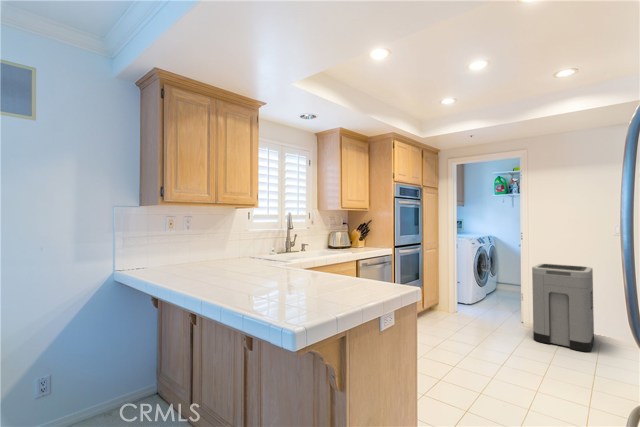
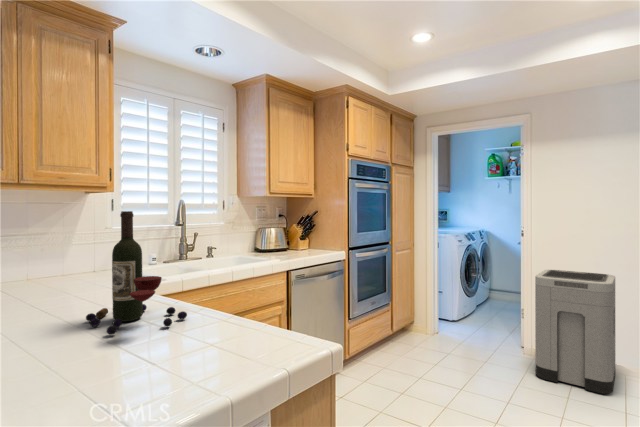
wine bottle: none [280,219,332,283] -> present [86,211,187,335]

